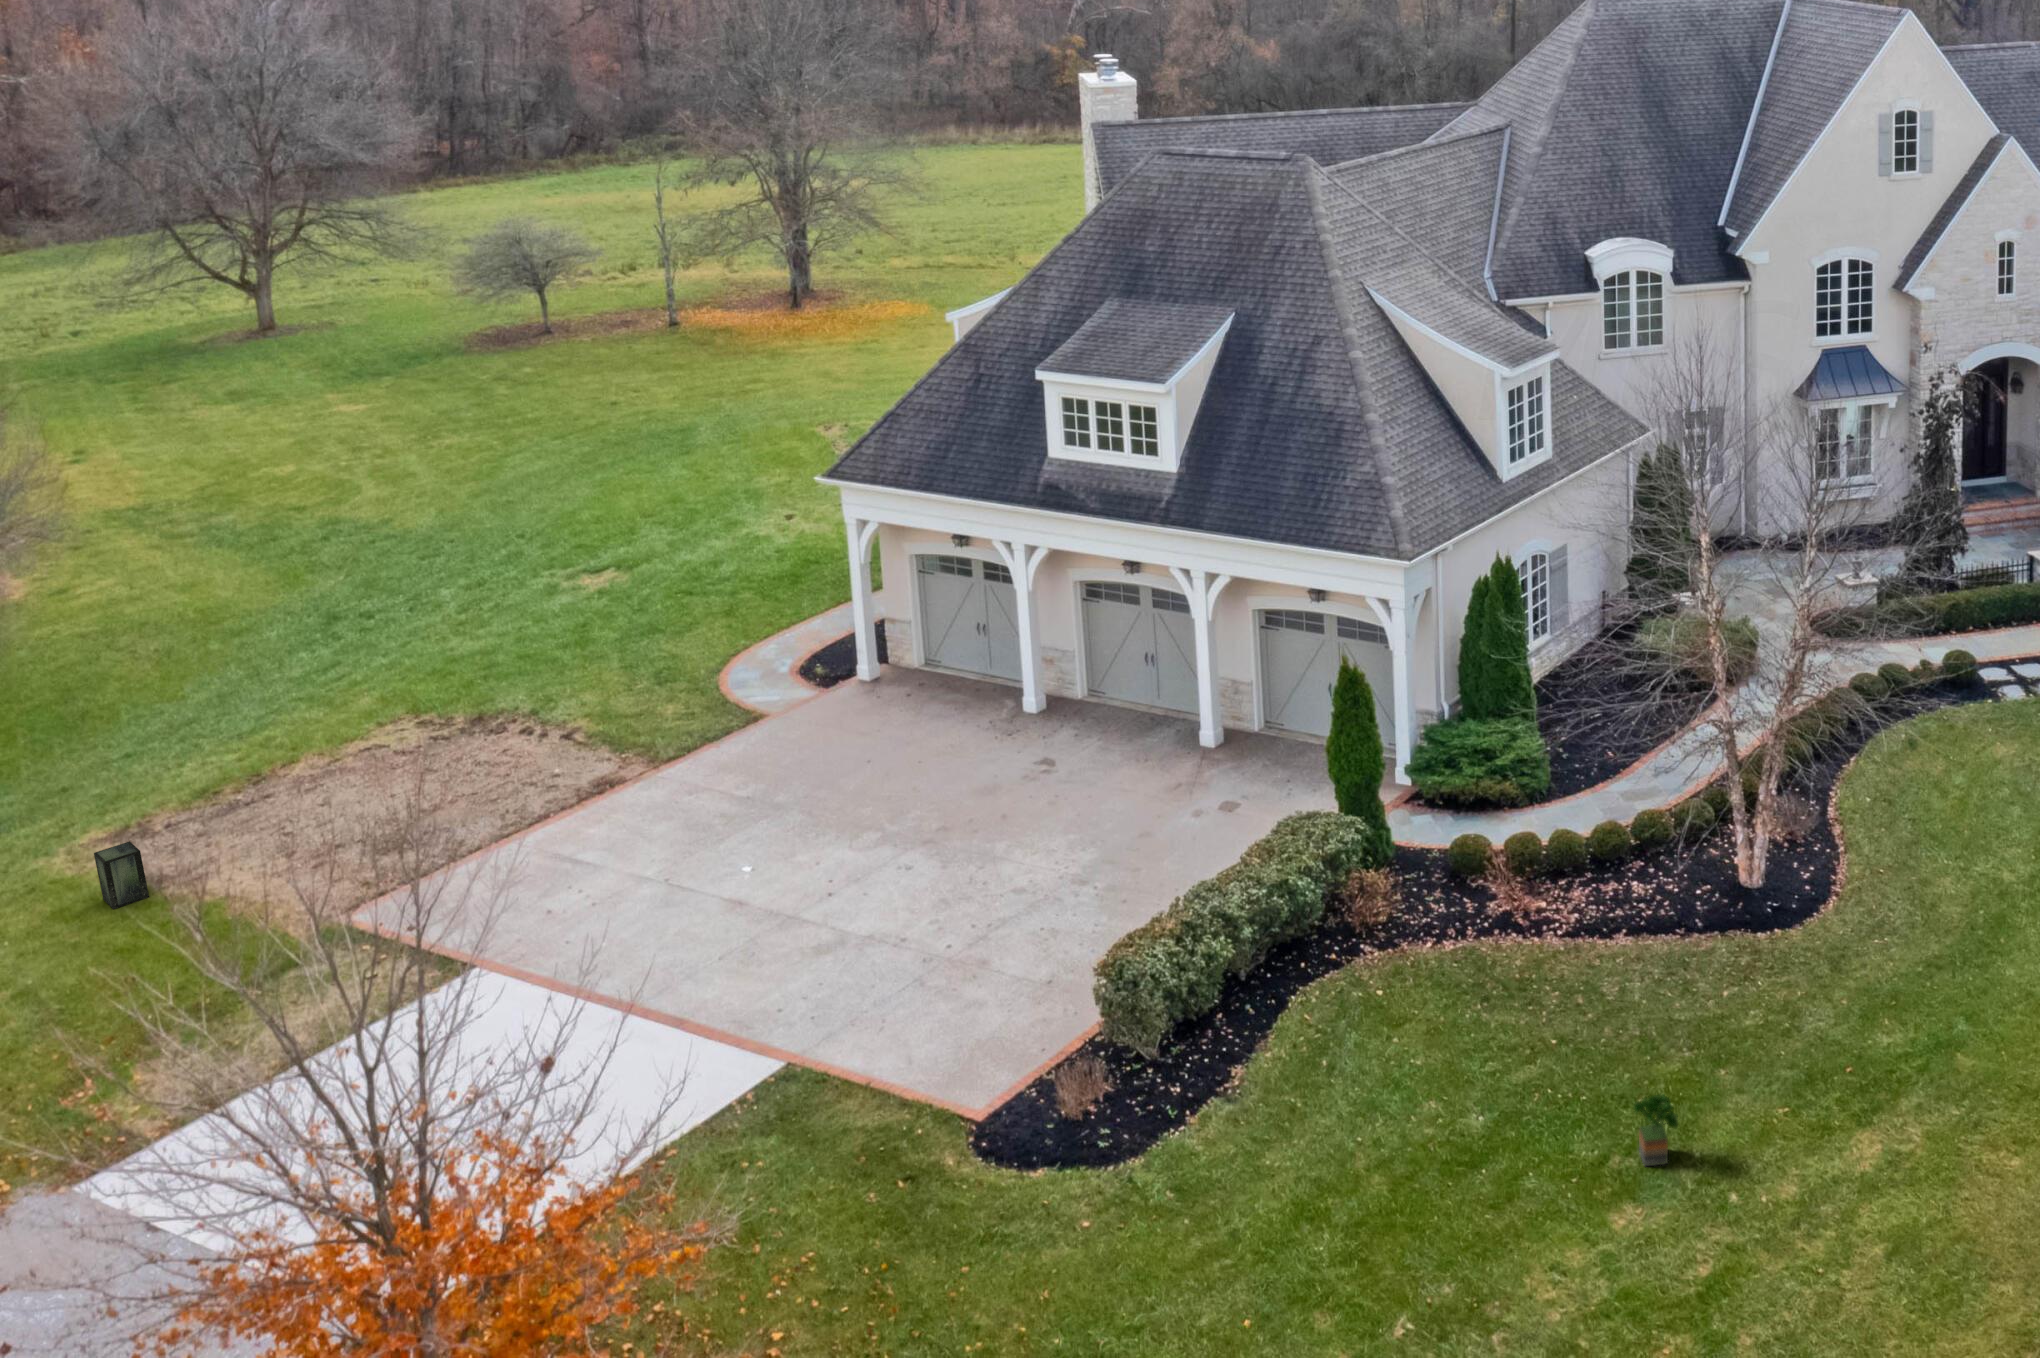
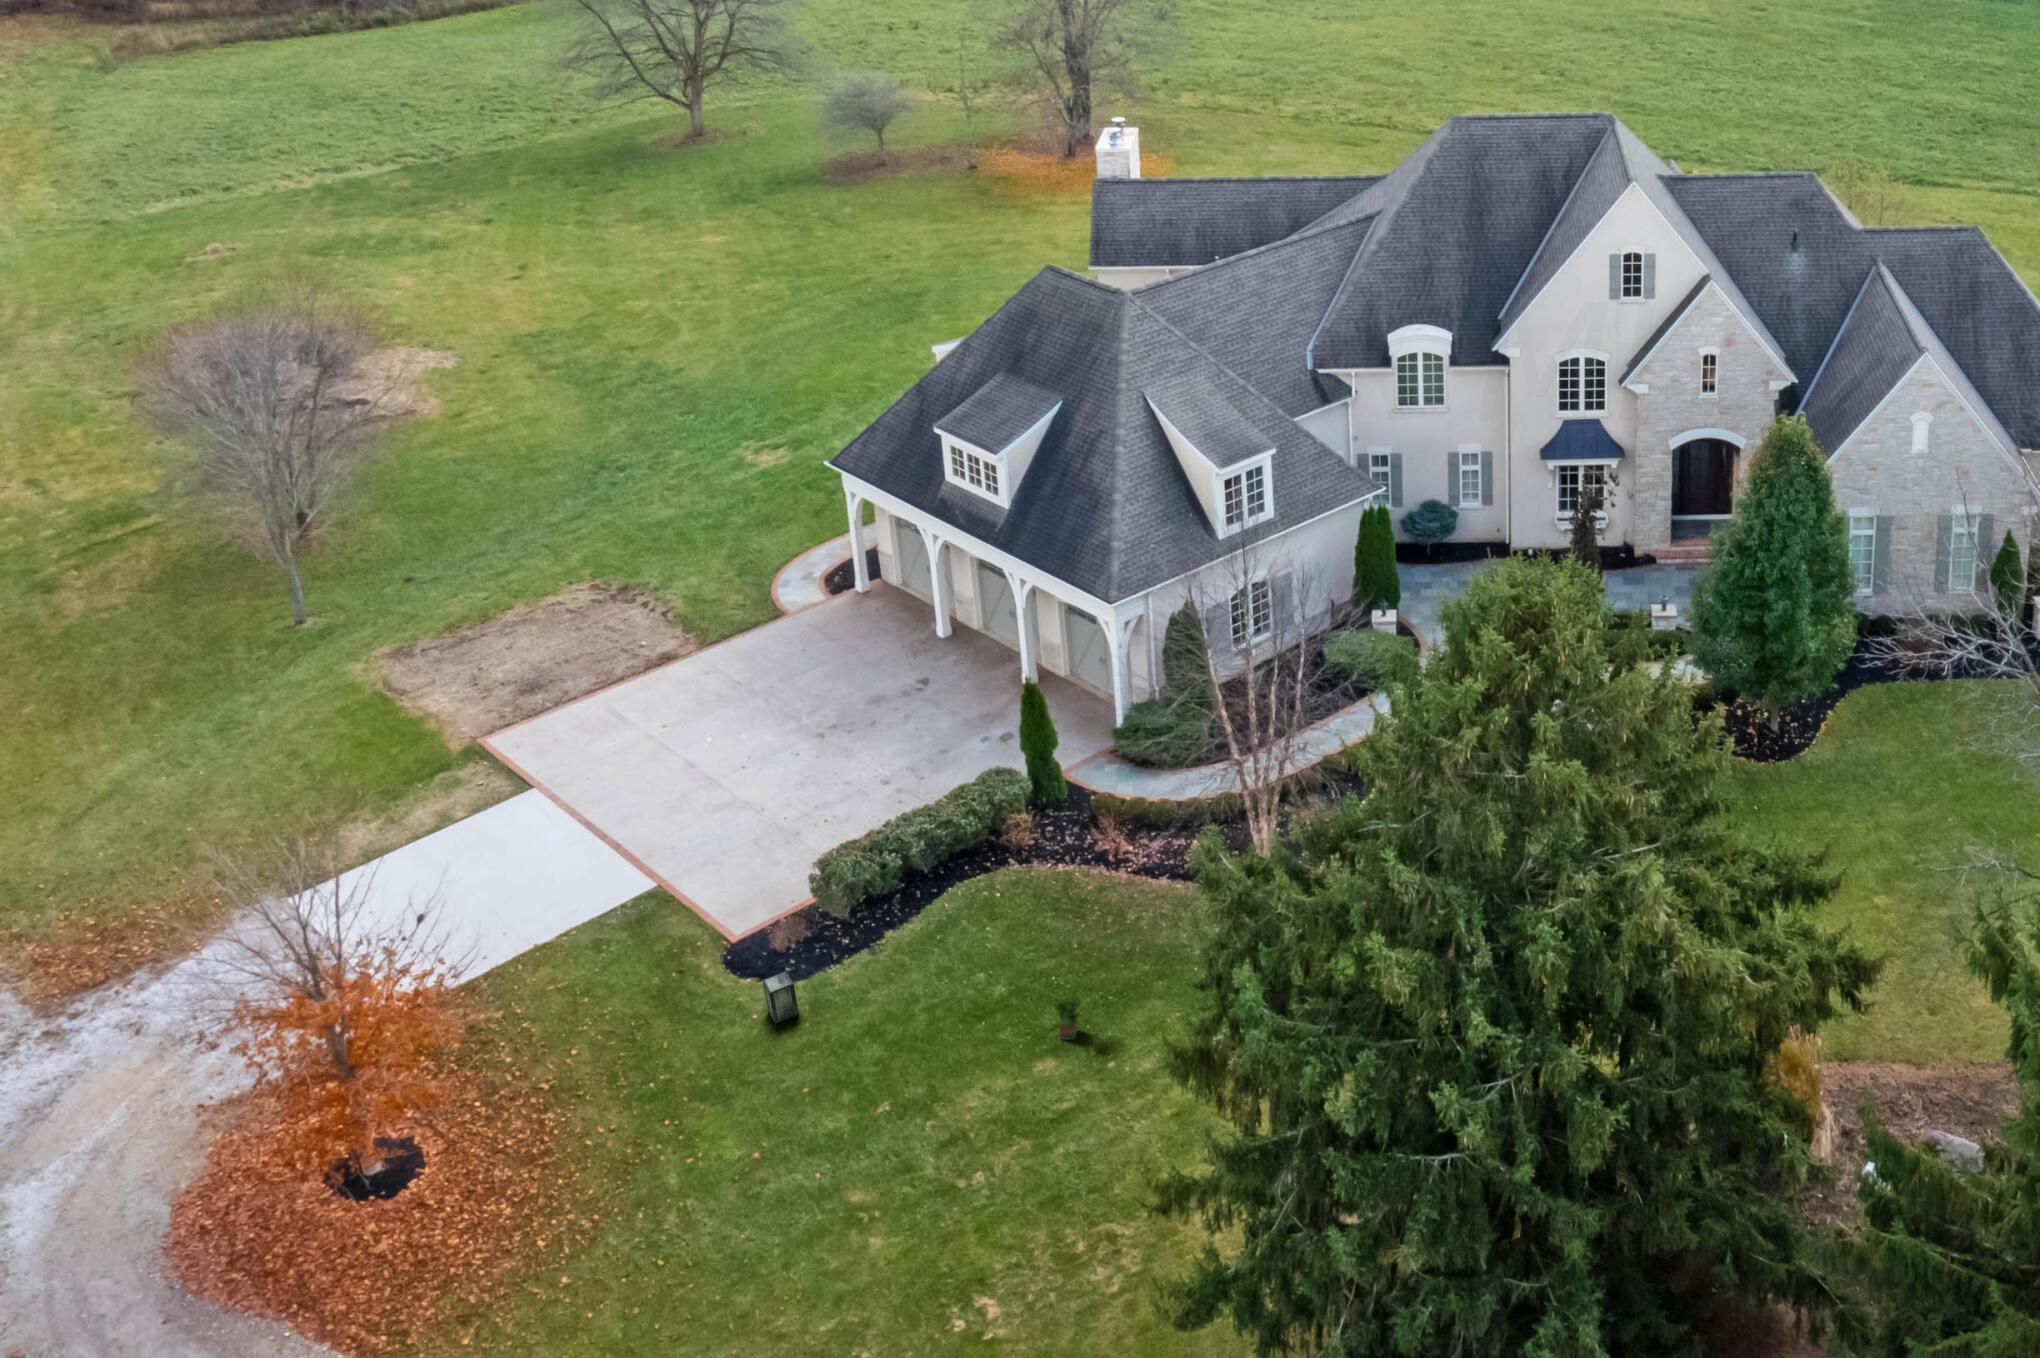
storage box: present [94,841,149,909] -> present [762,971,799,1024]

